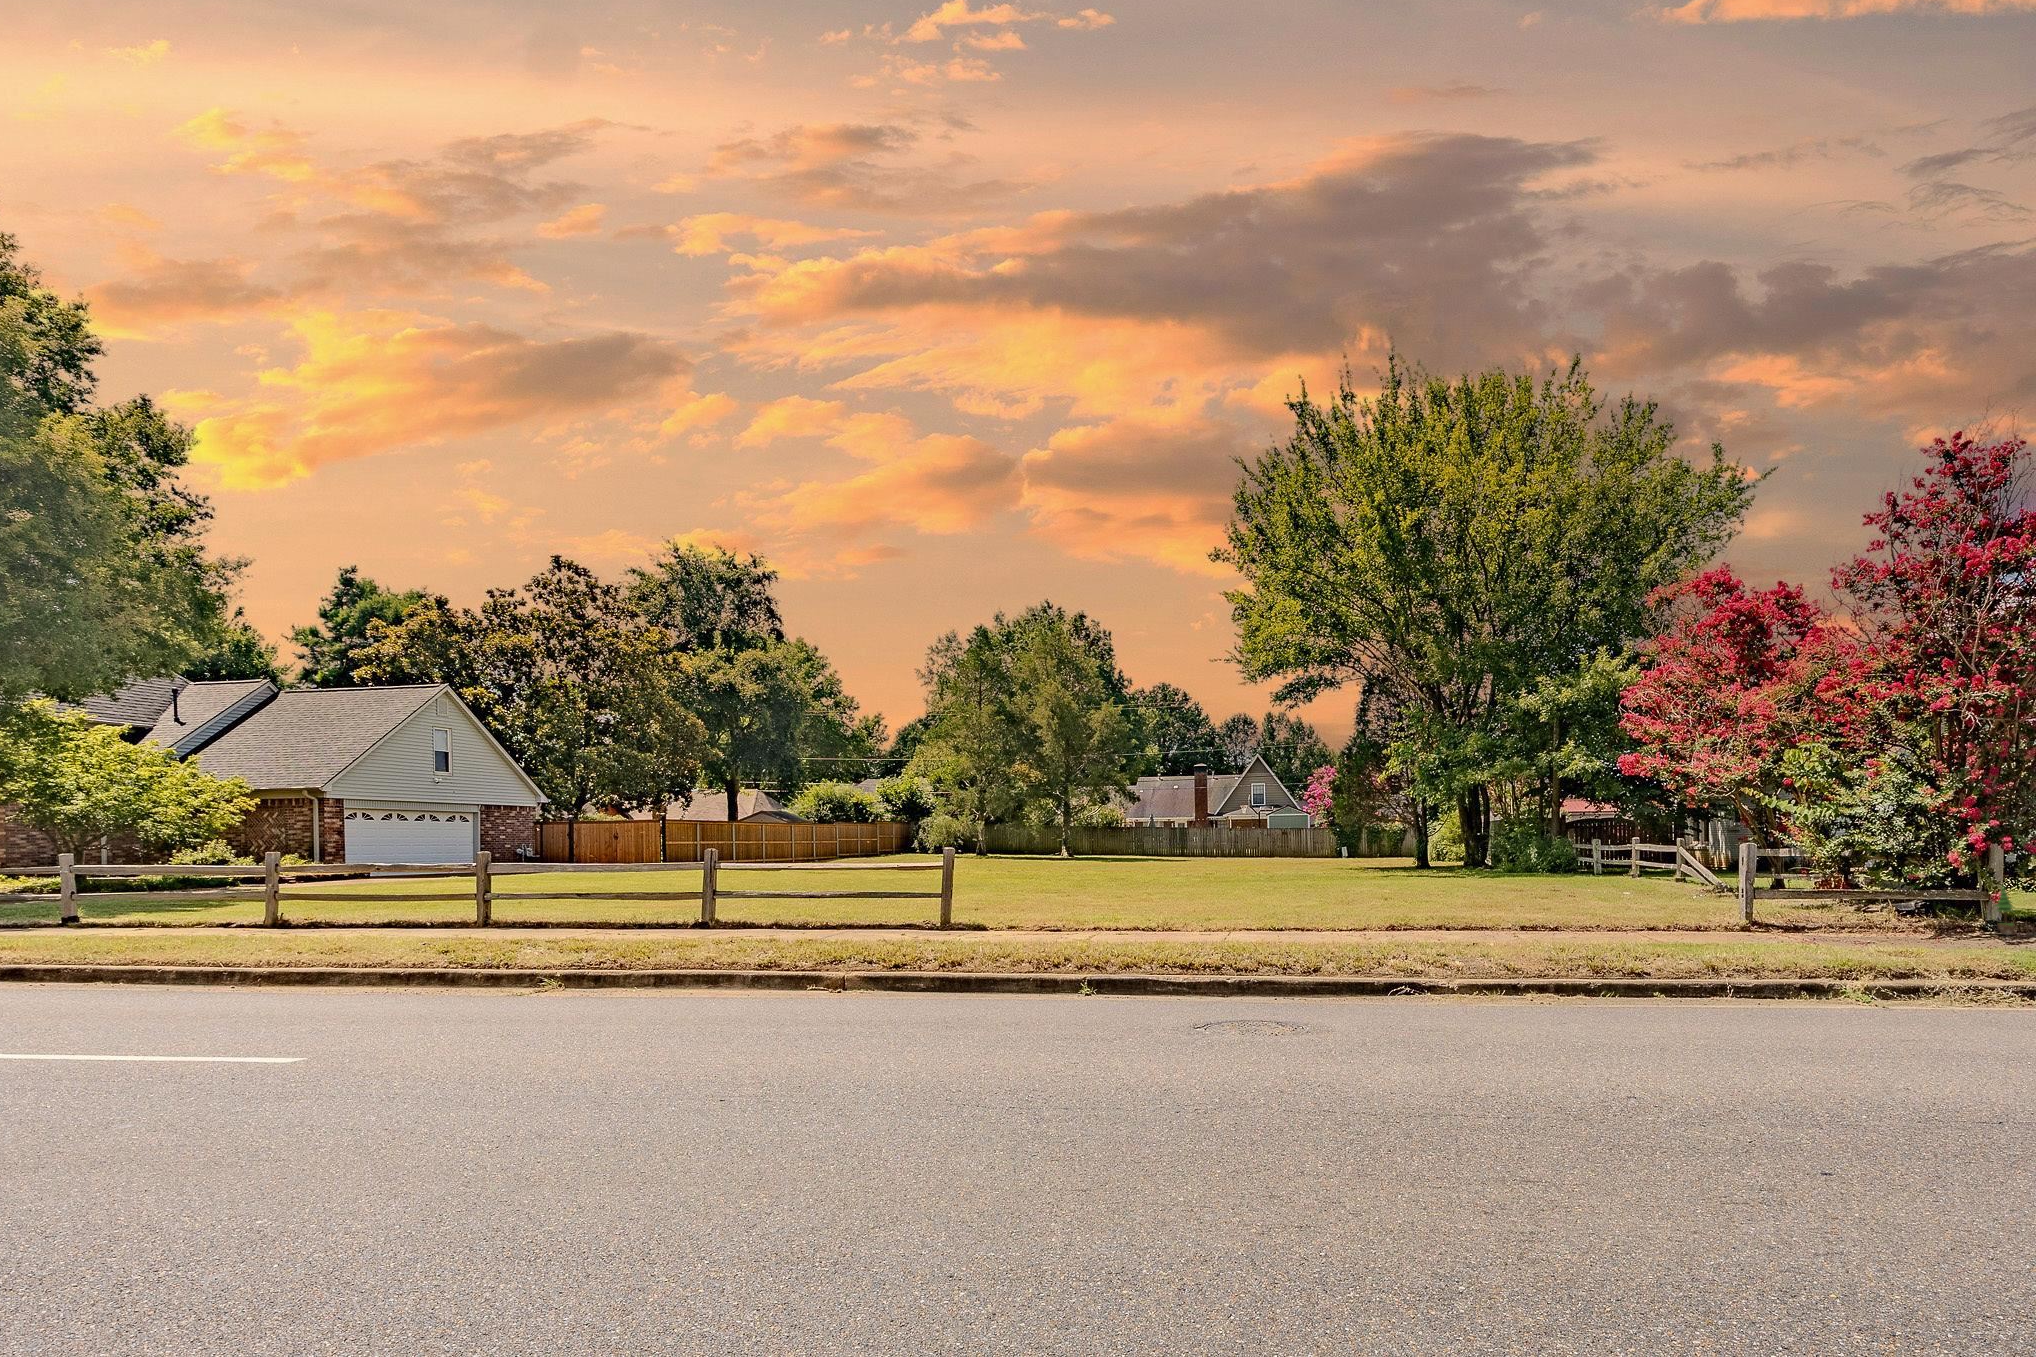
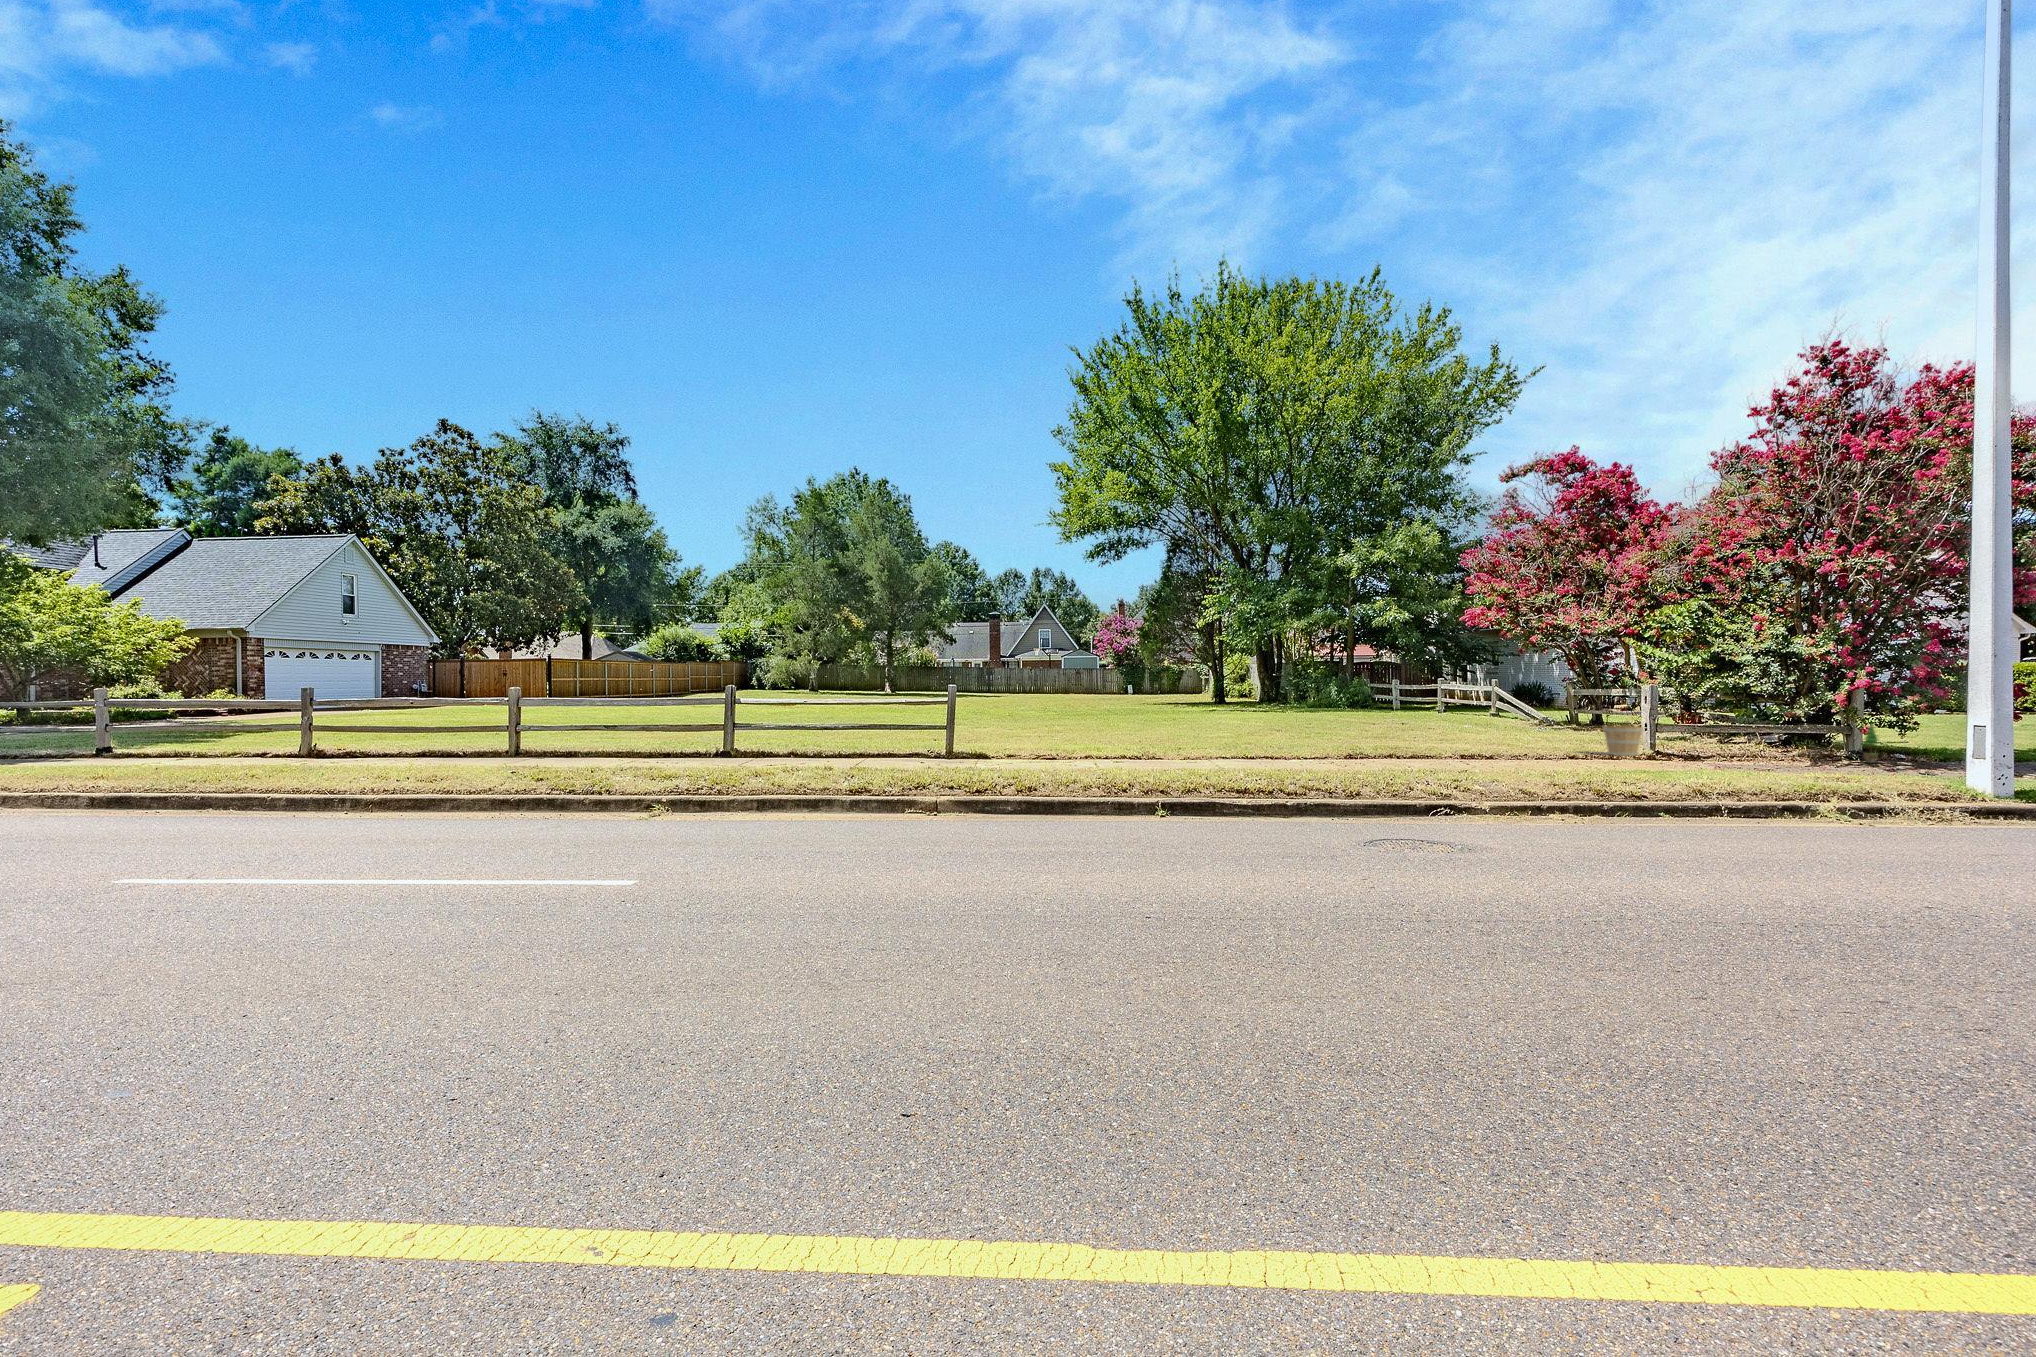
wooden bucket: none [1687,889,1734,927] -> present [1603,725,1643,756]

